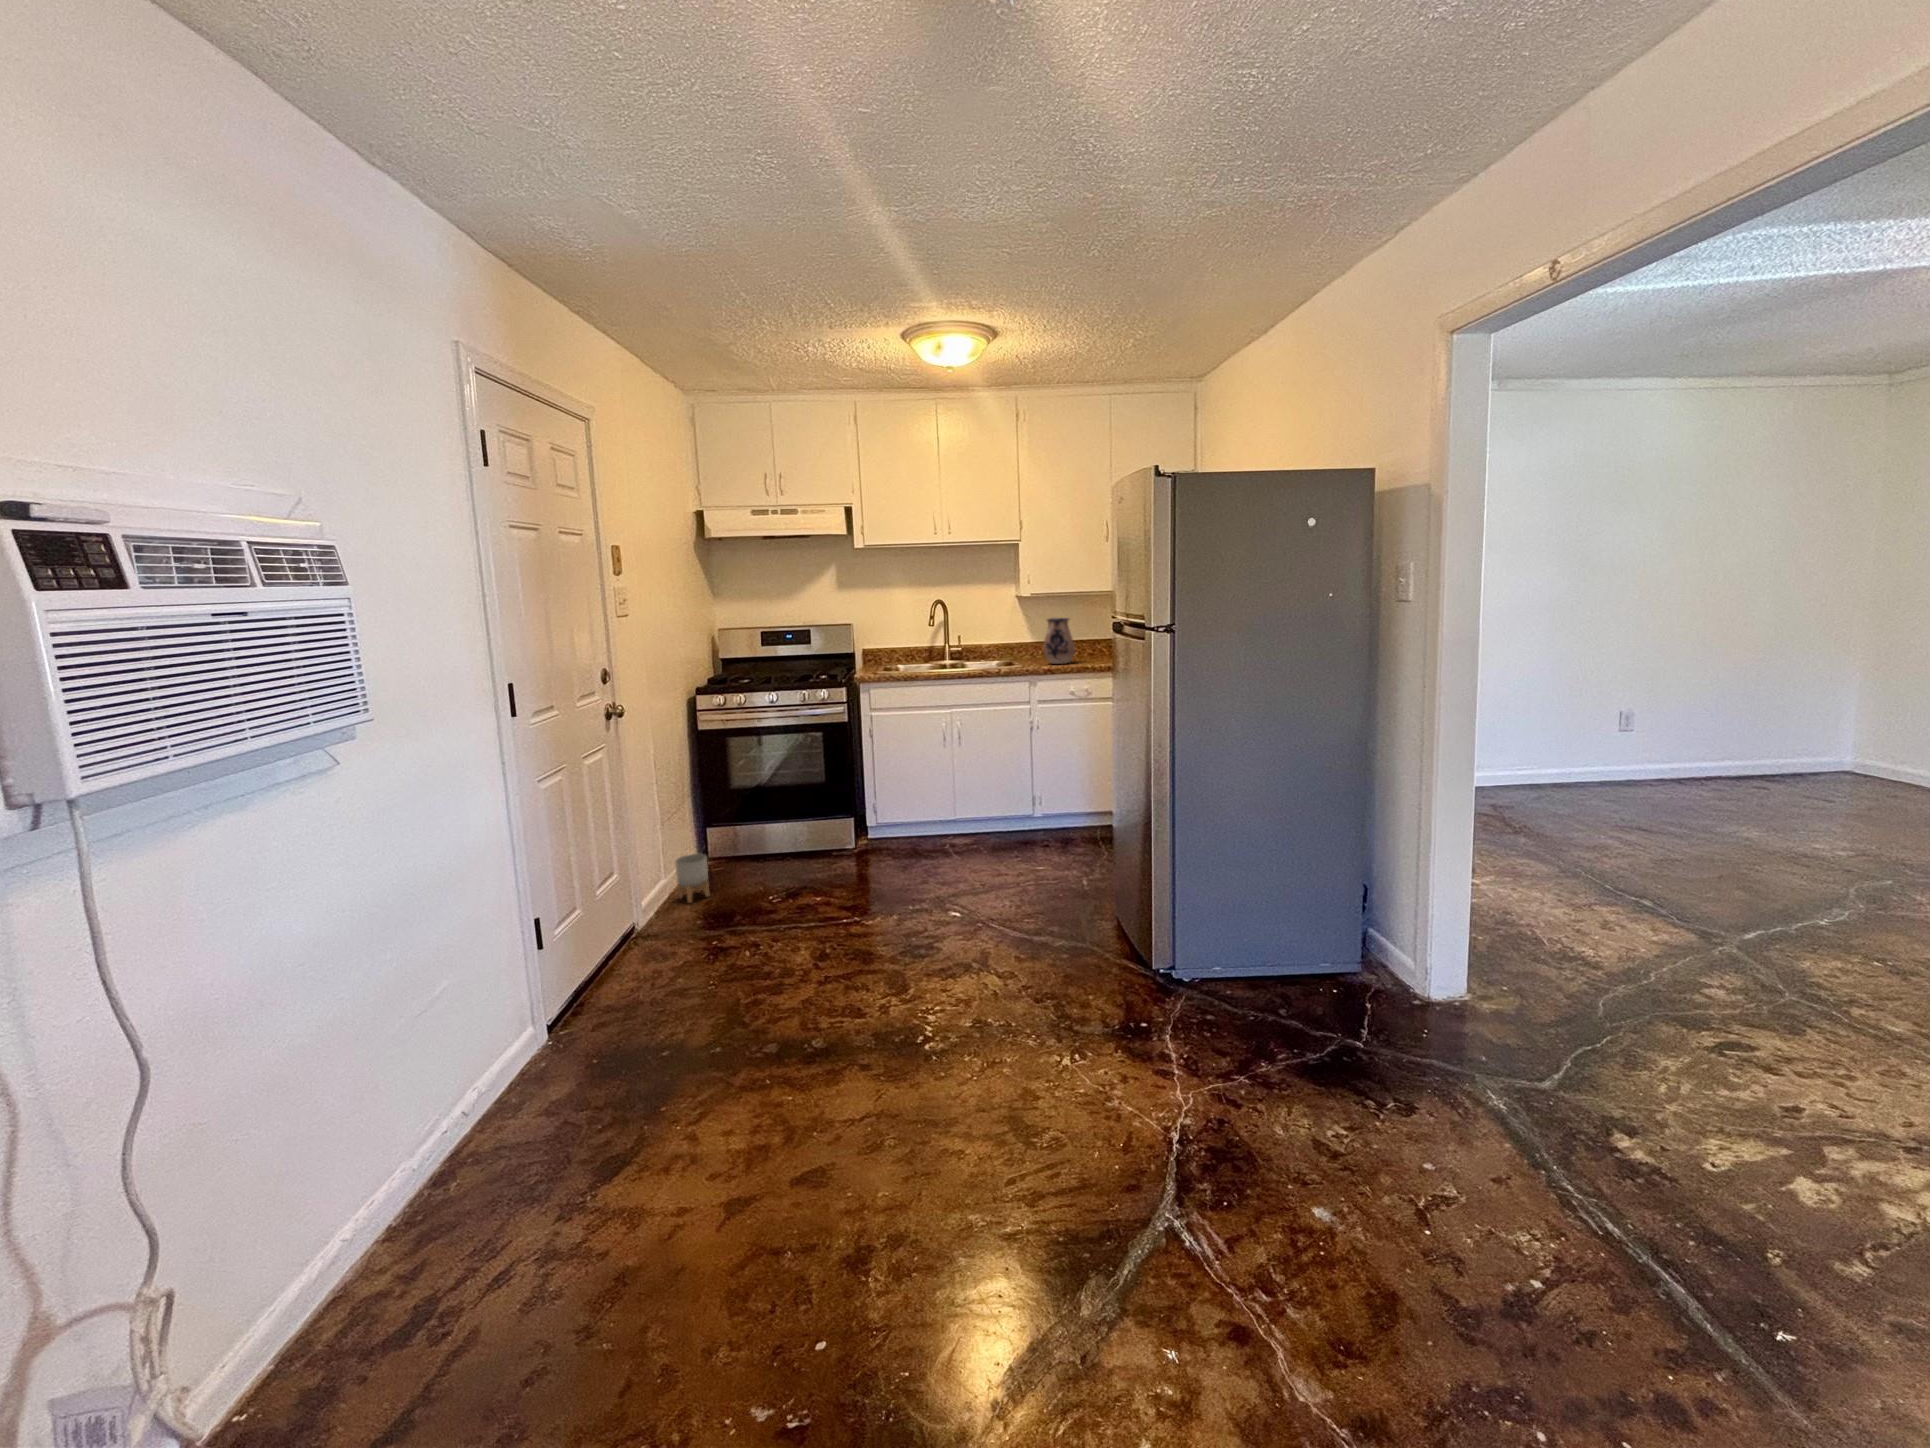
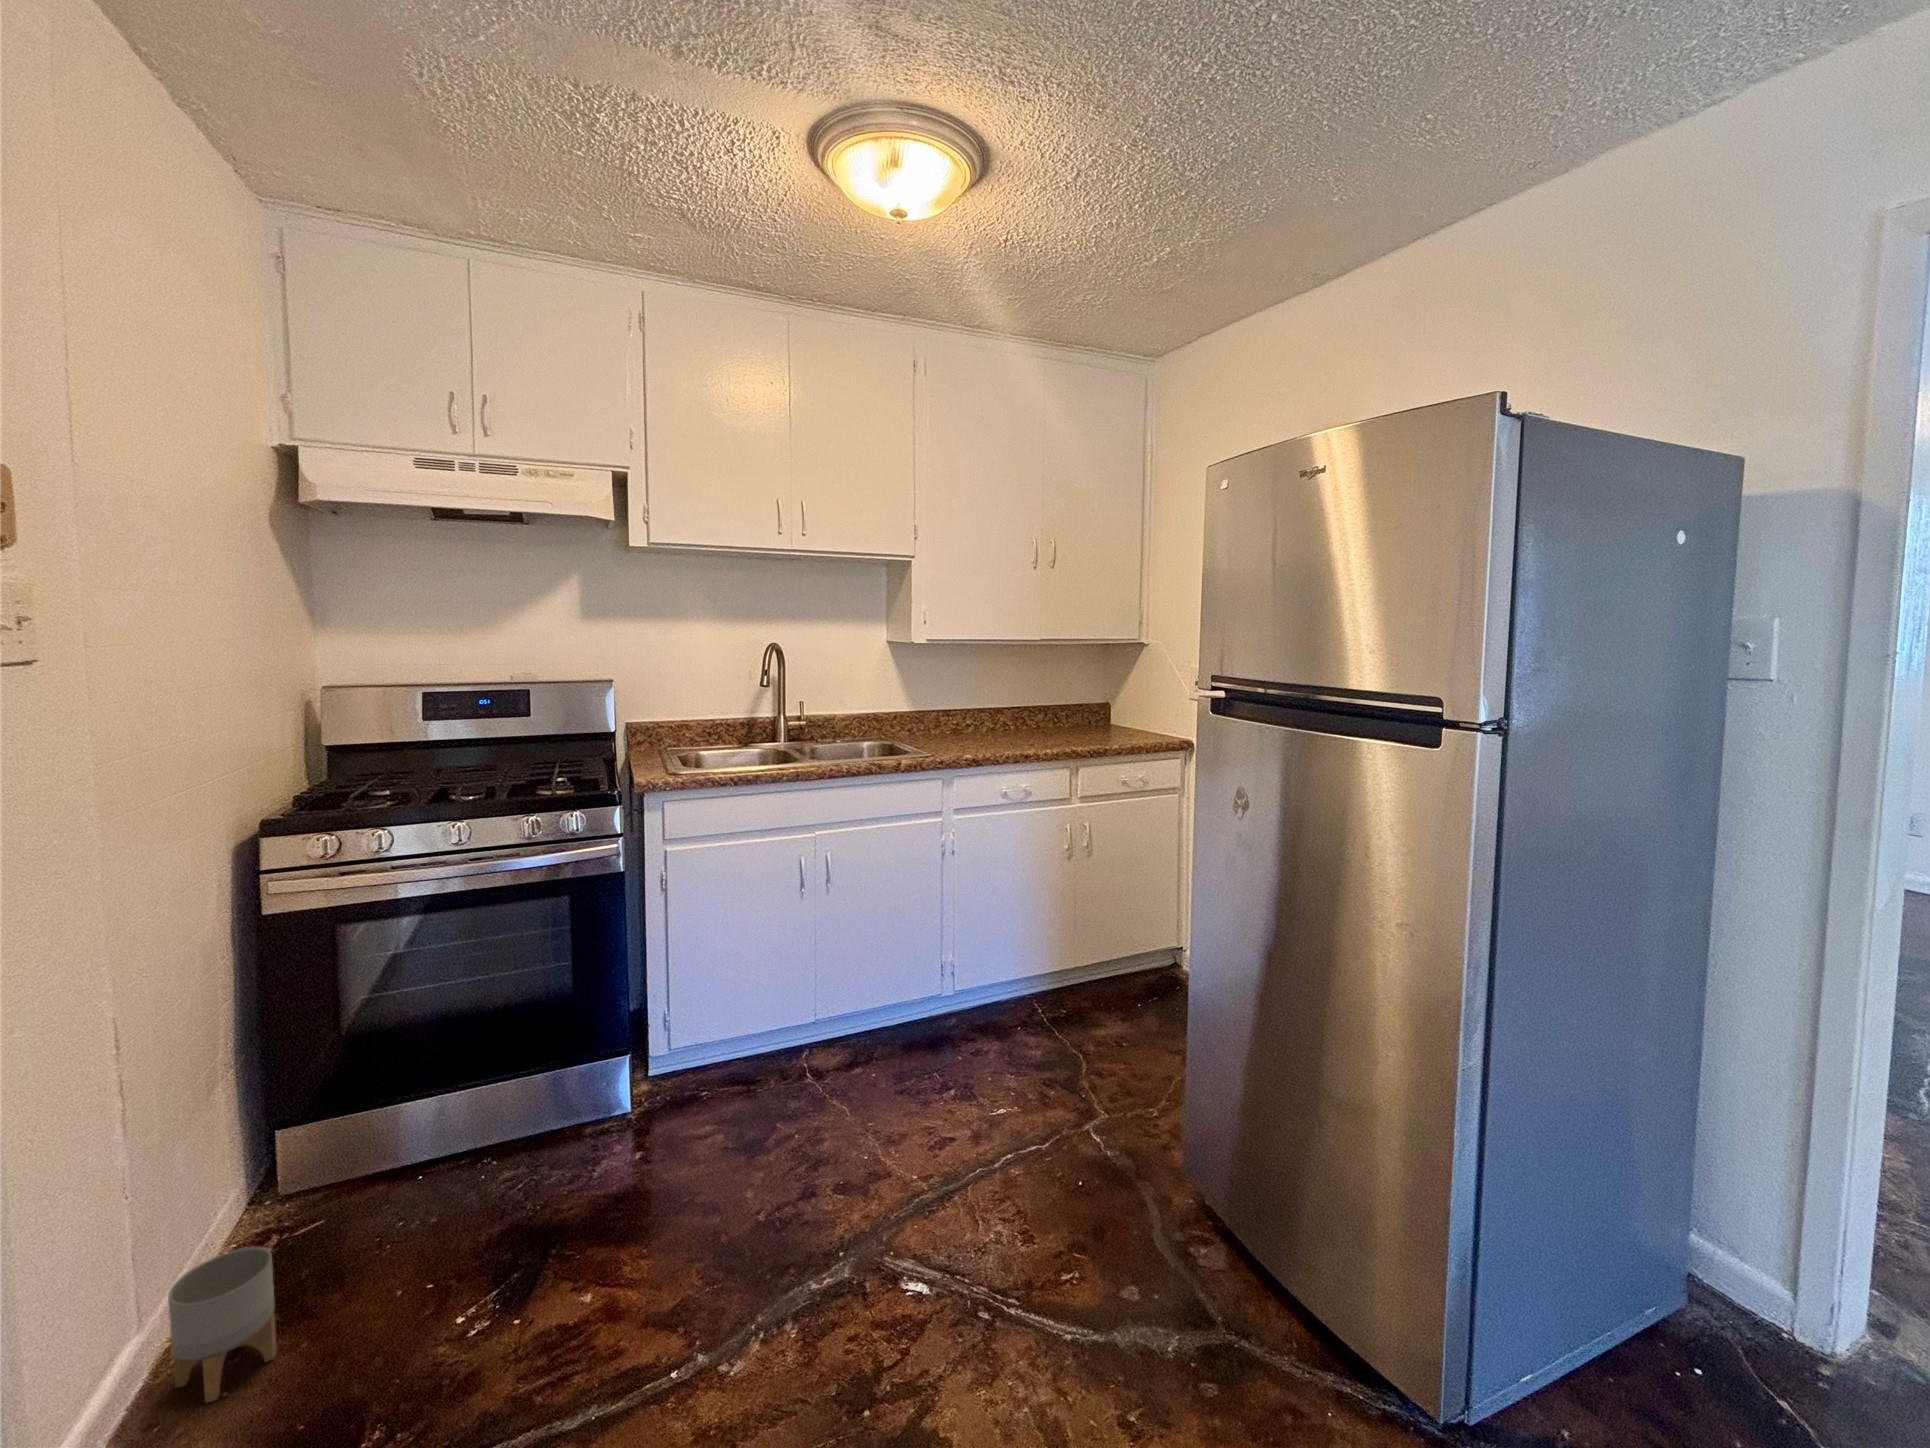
ceramic pitcher: present [1043,618,1075,664] -> none [946,677,994,748]

